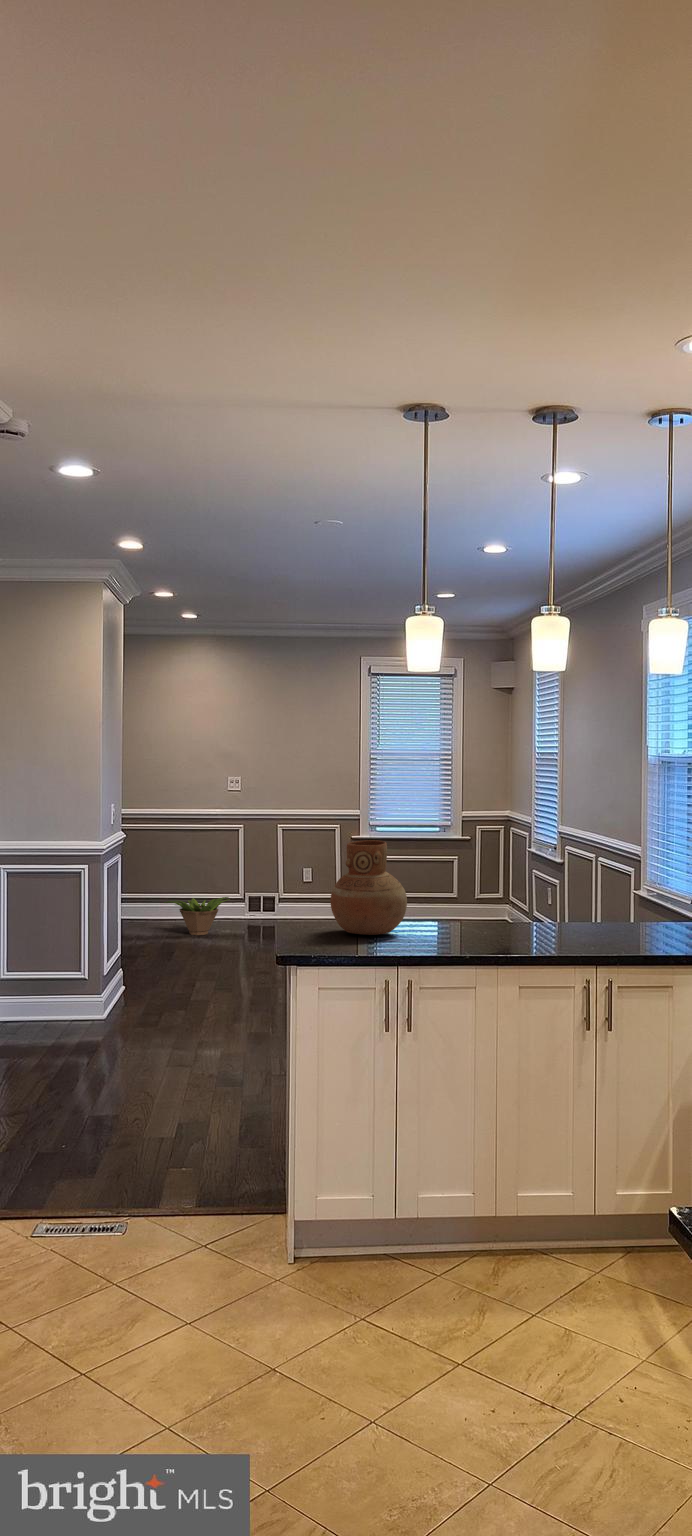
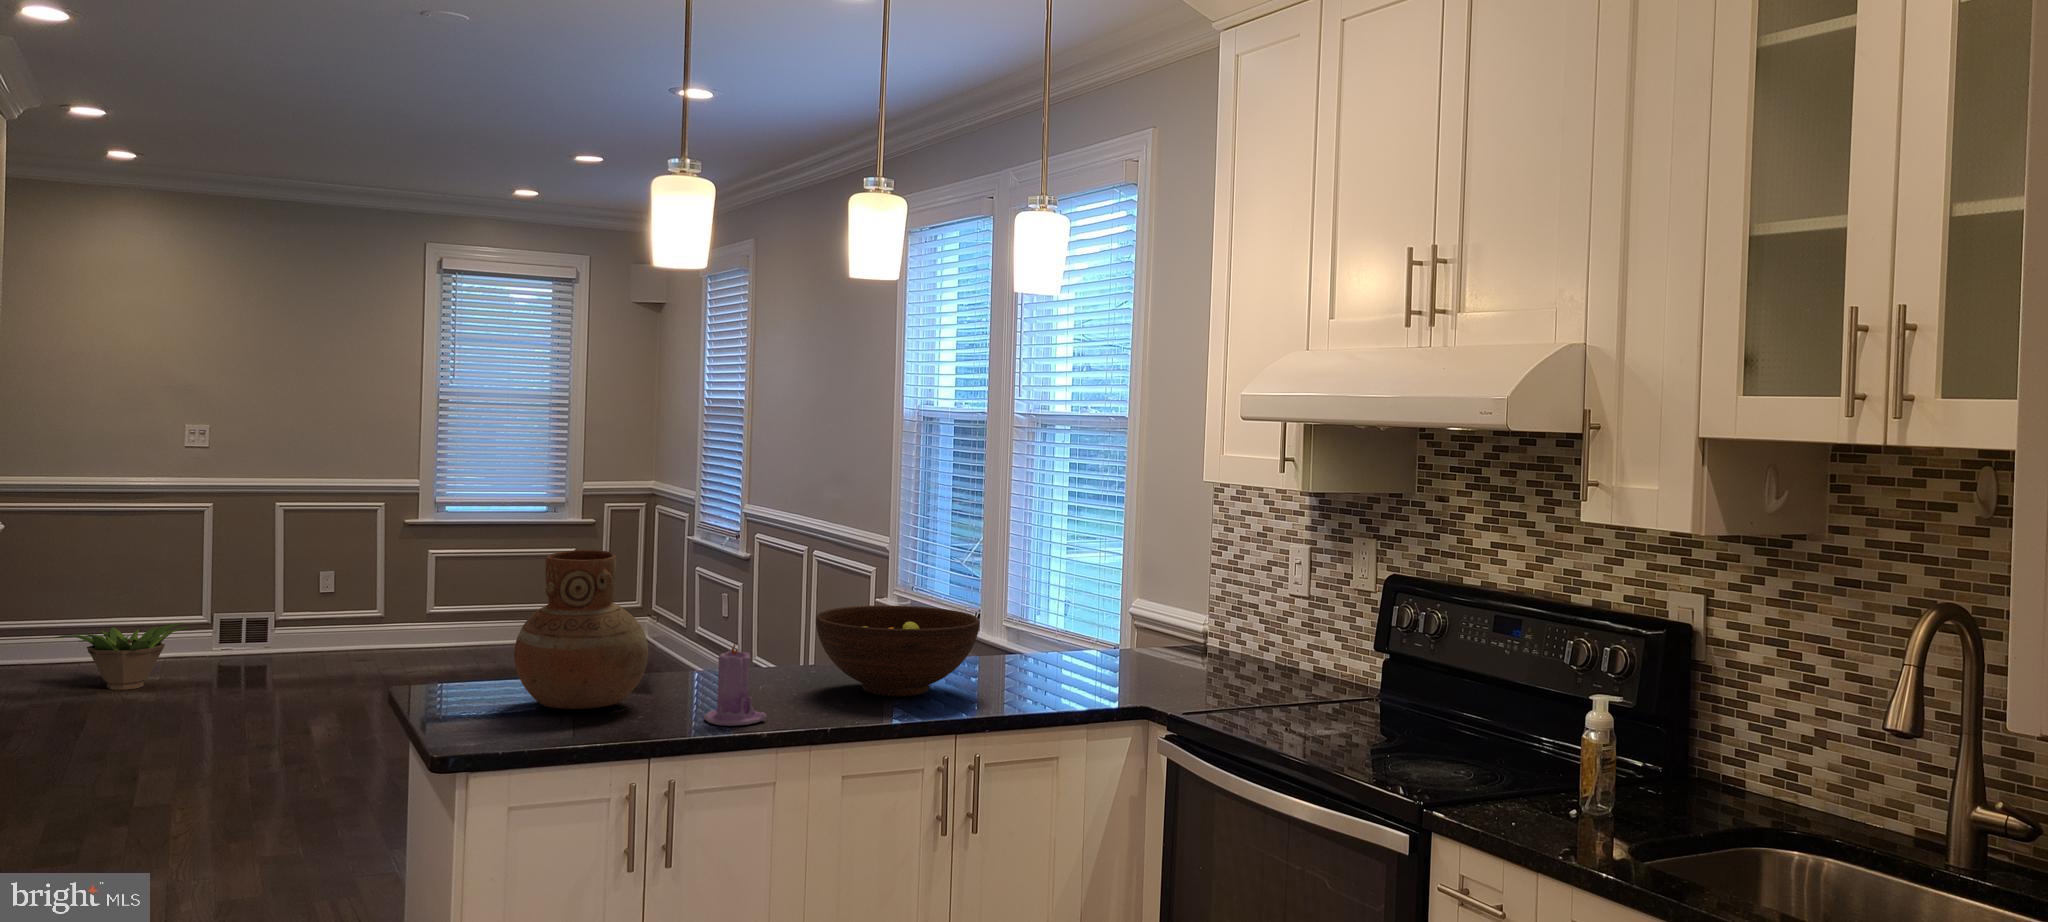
fruit bowl: none [517,882,628,941] -> present [816,605,979,697]
candle: none [434,897,472,949] -> present [704,642,767,726]

